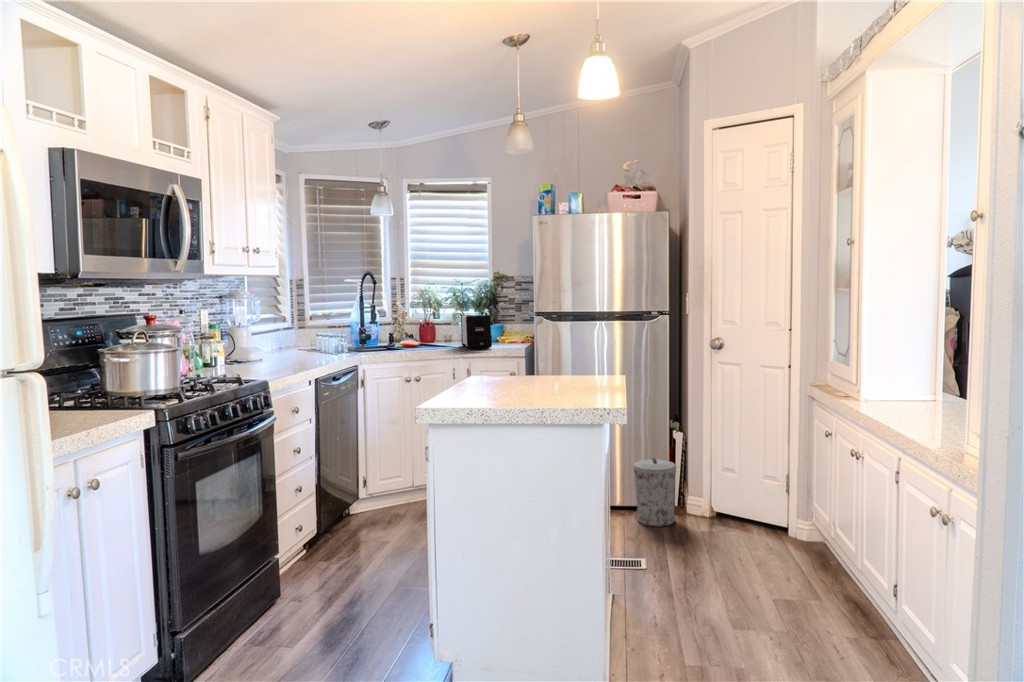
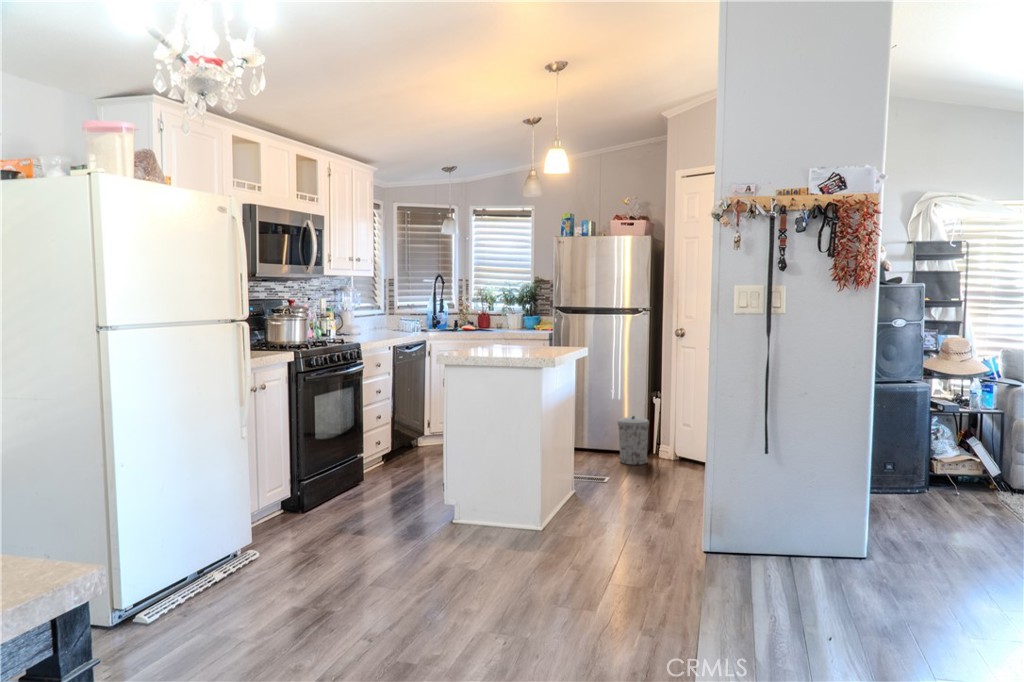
toaster: present [461,315,492,349] -> none [503,308,522,332]

